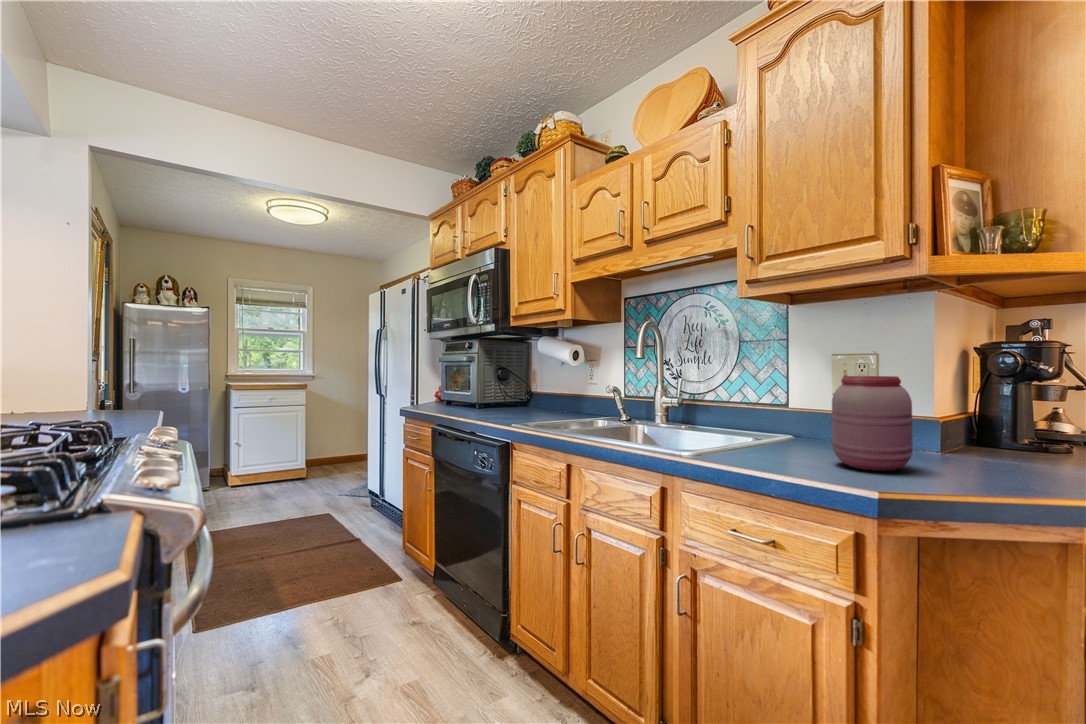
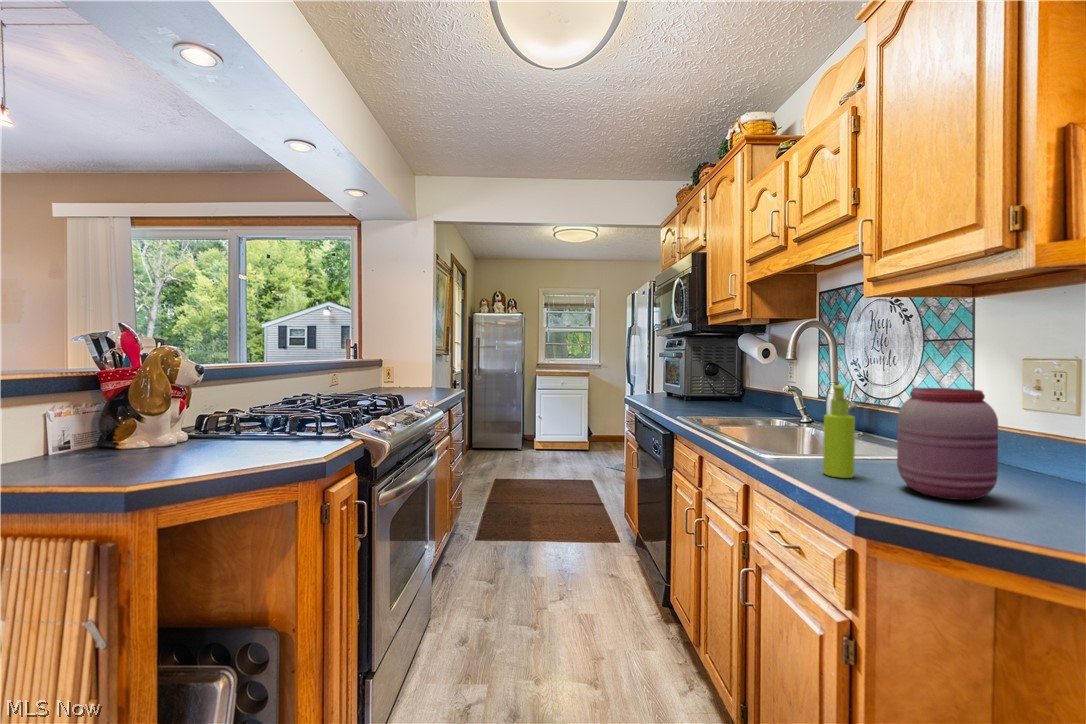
soap dispenser: none [766,376,794,465] -> present [823,385,855,478]

